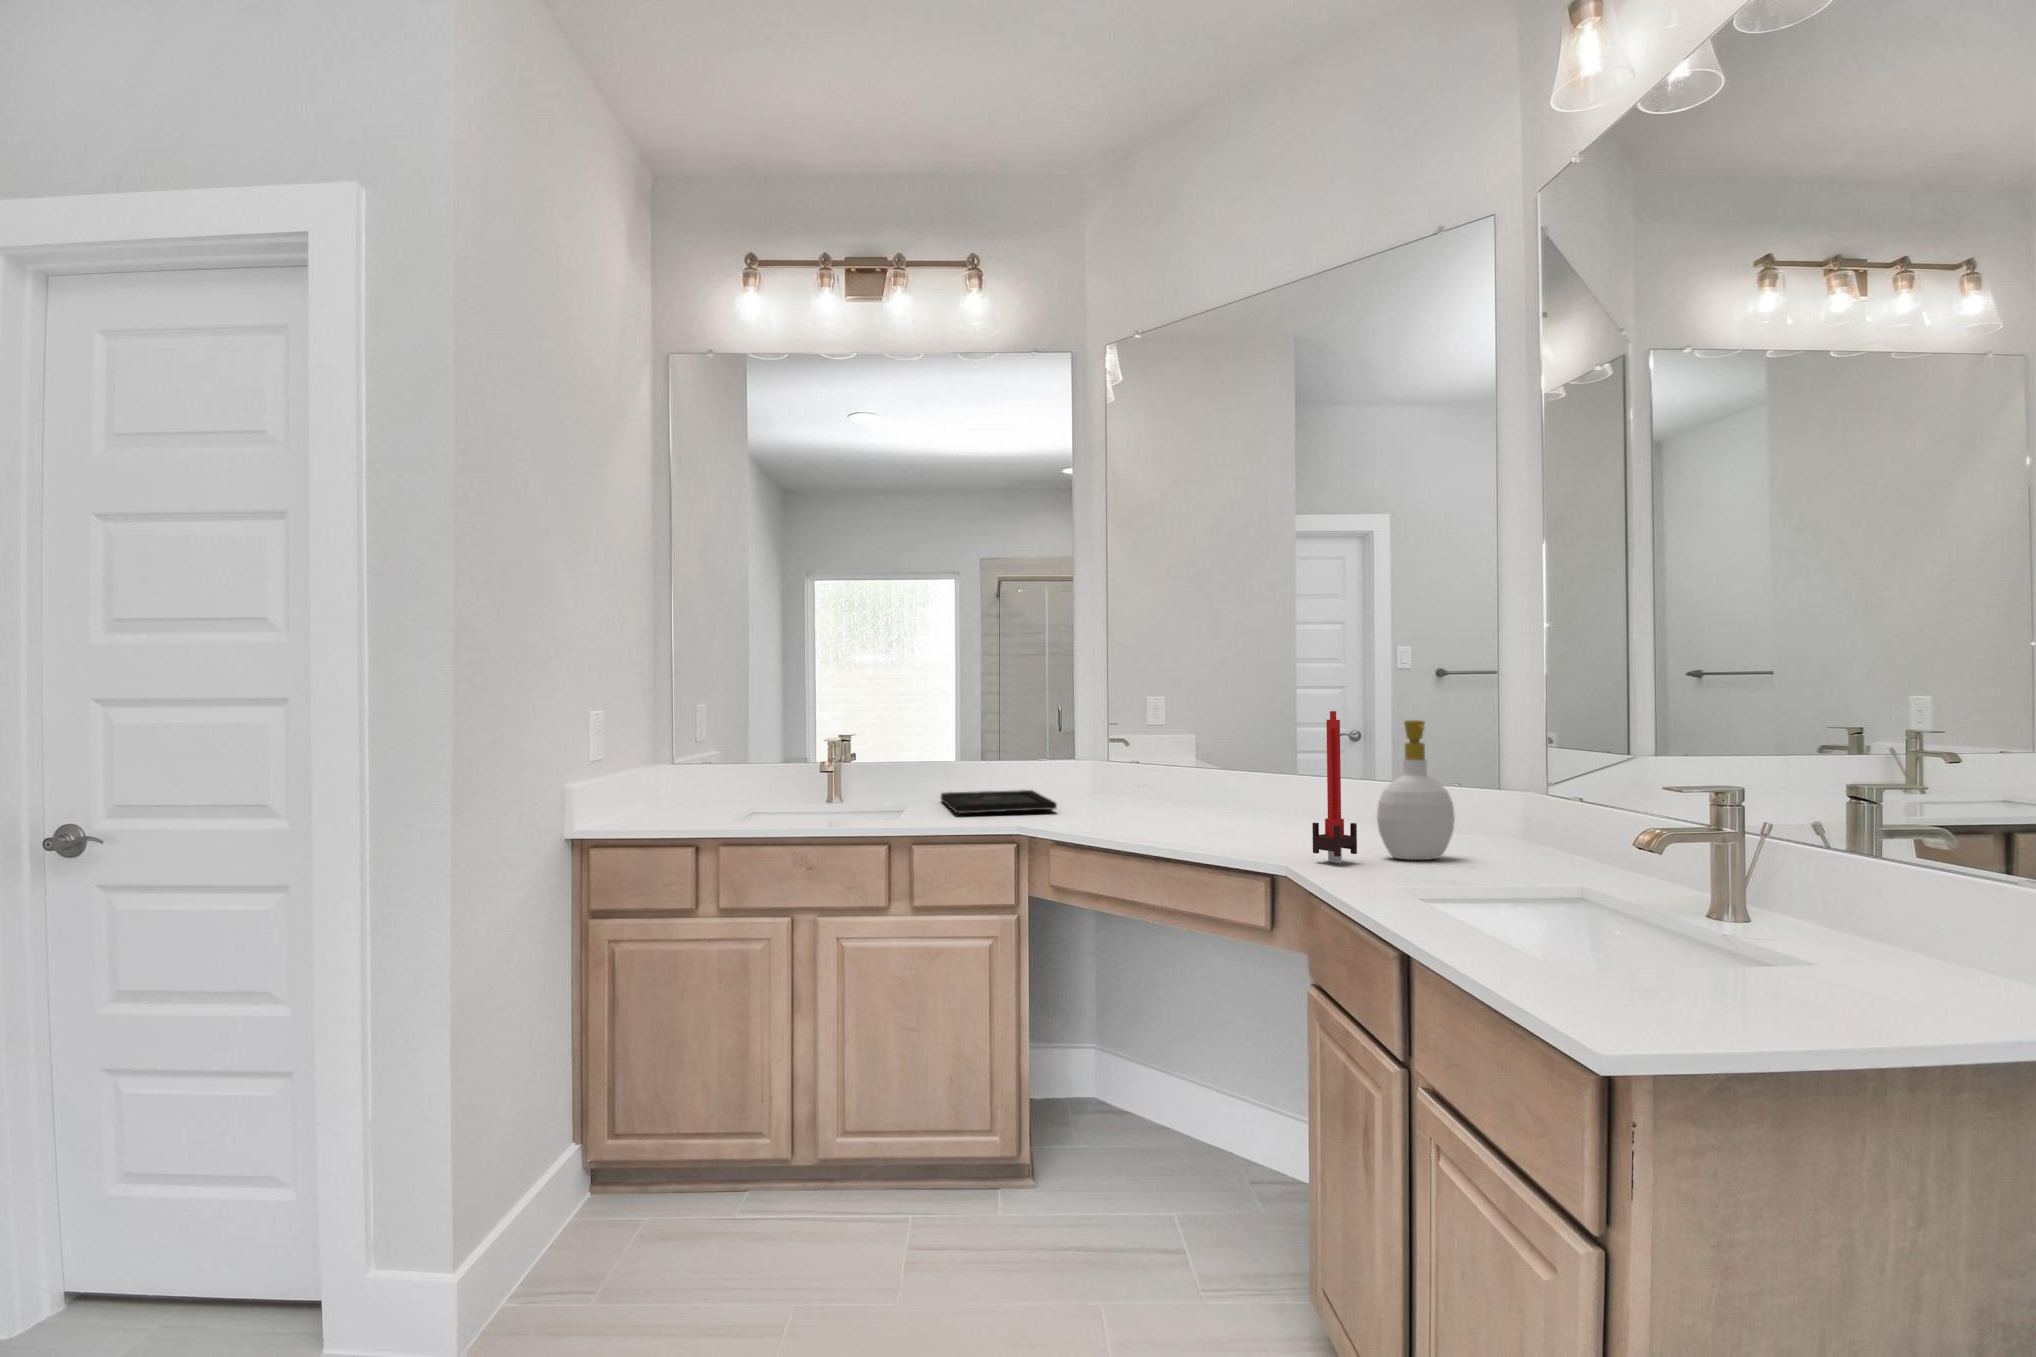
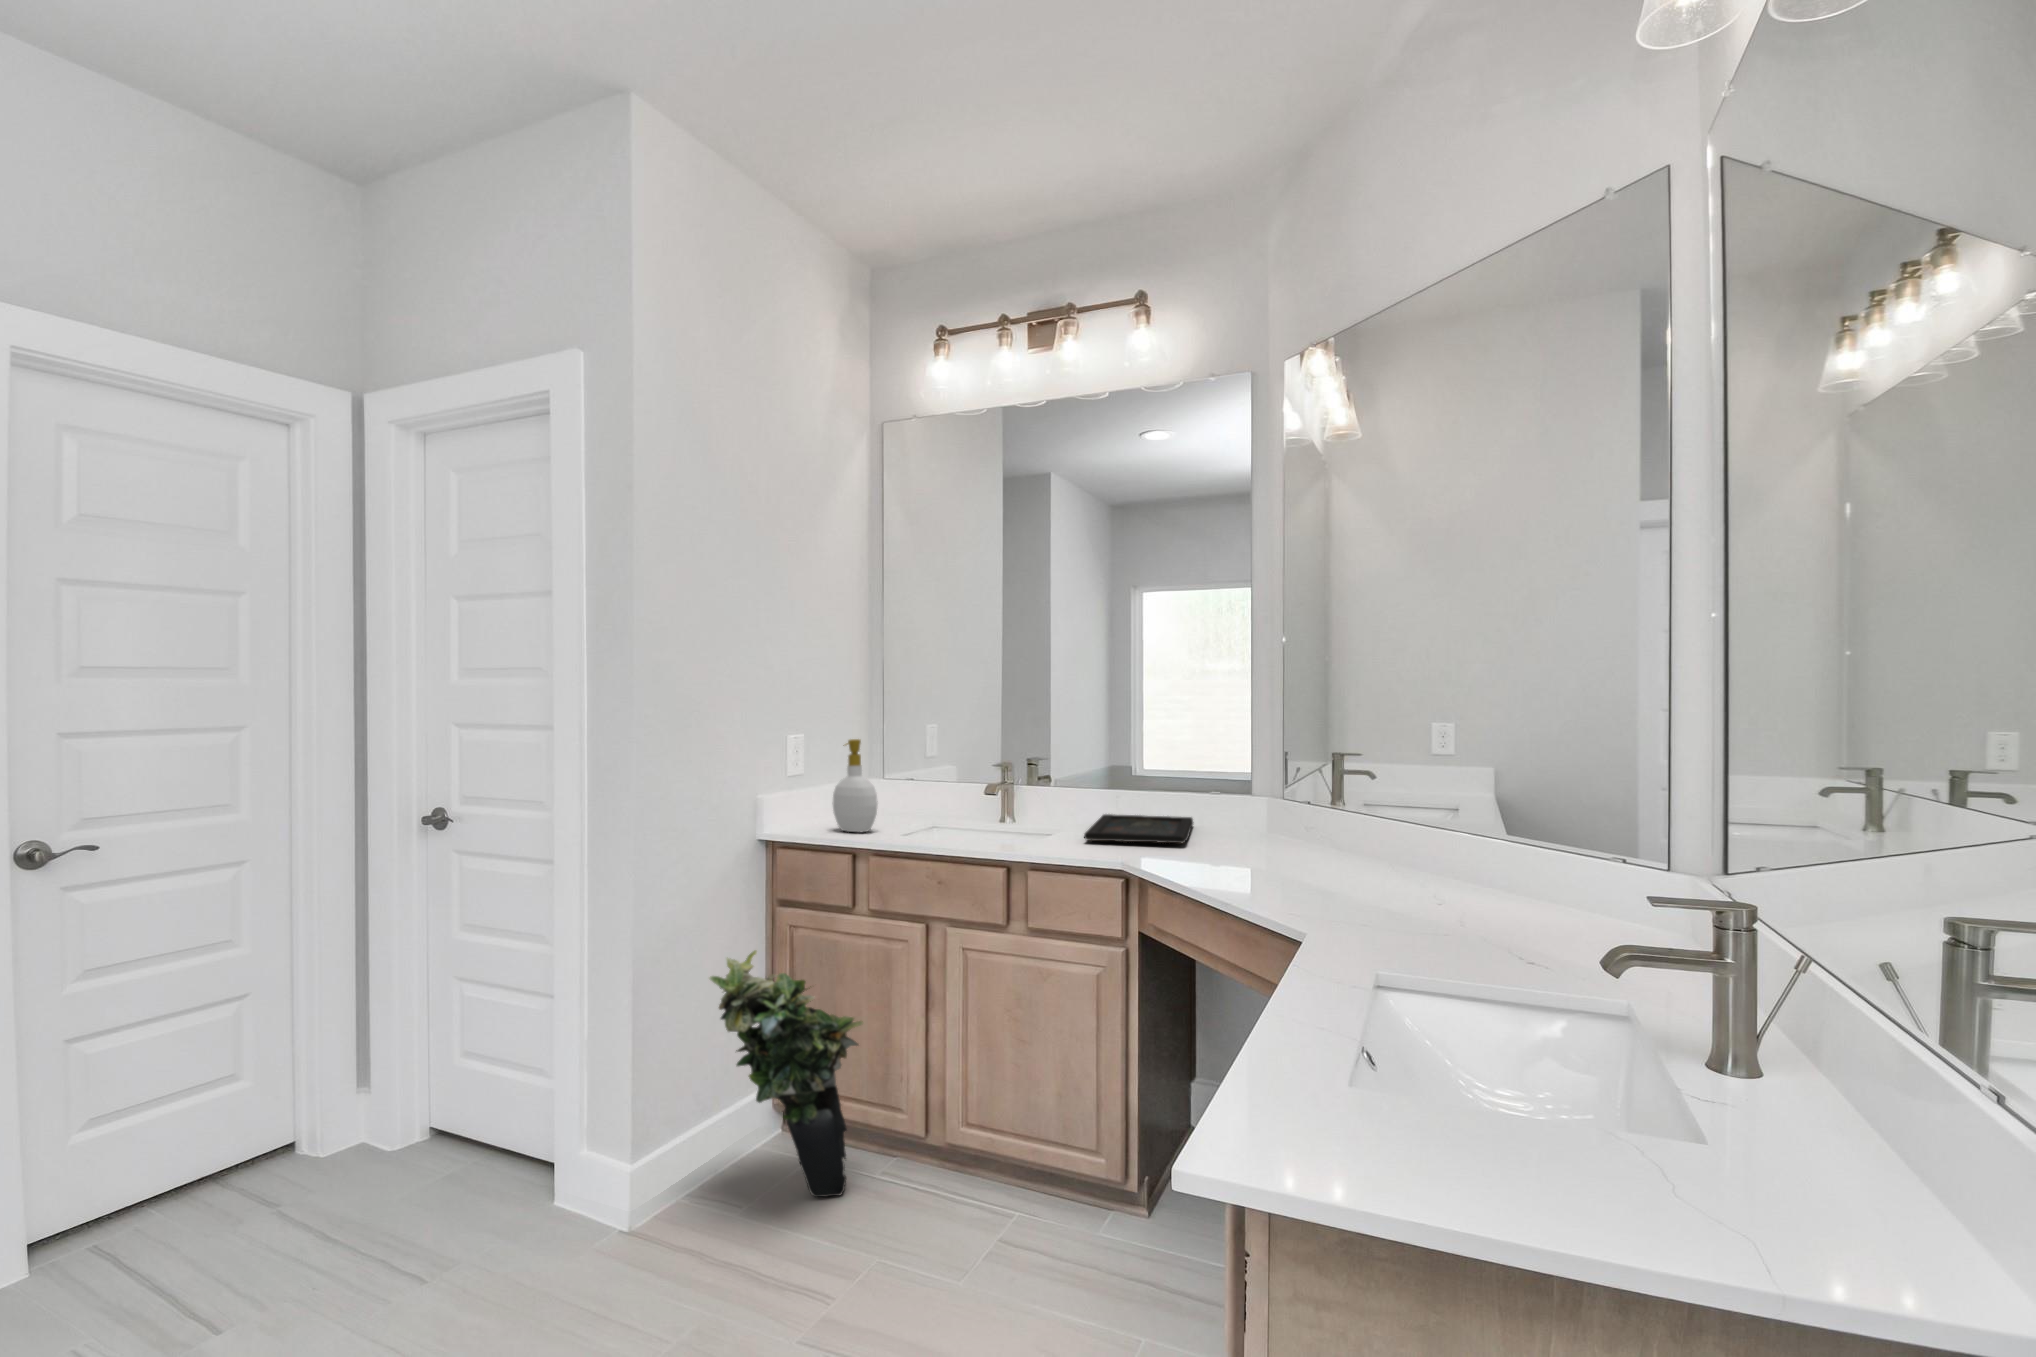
candle: present [1312,711,1357,863] -> none [1341,780,1391,952]
soap bottle: present [1377,720,1455,860] -> present [833,739,878,832]
potted plant: none [554,964,734,1246] -> present [709,950,863,1197]

